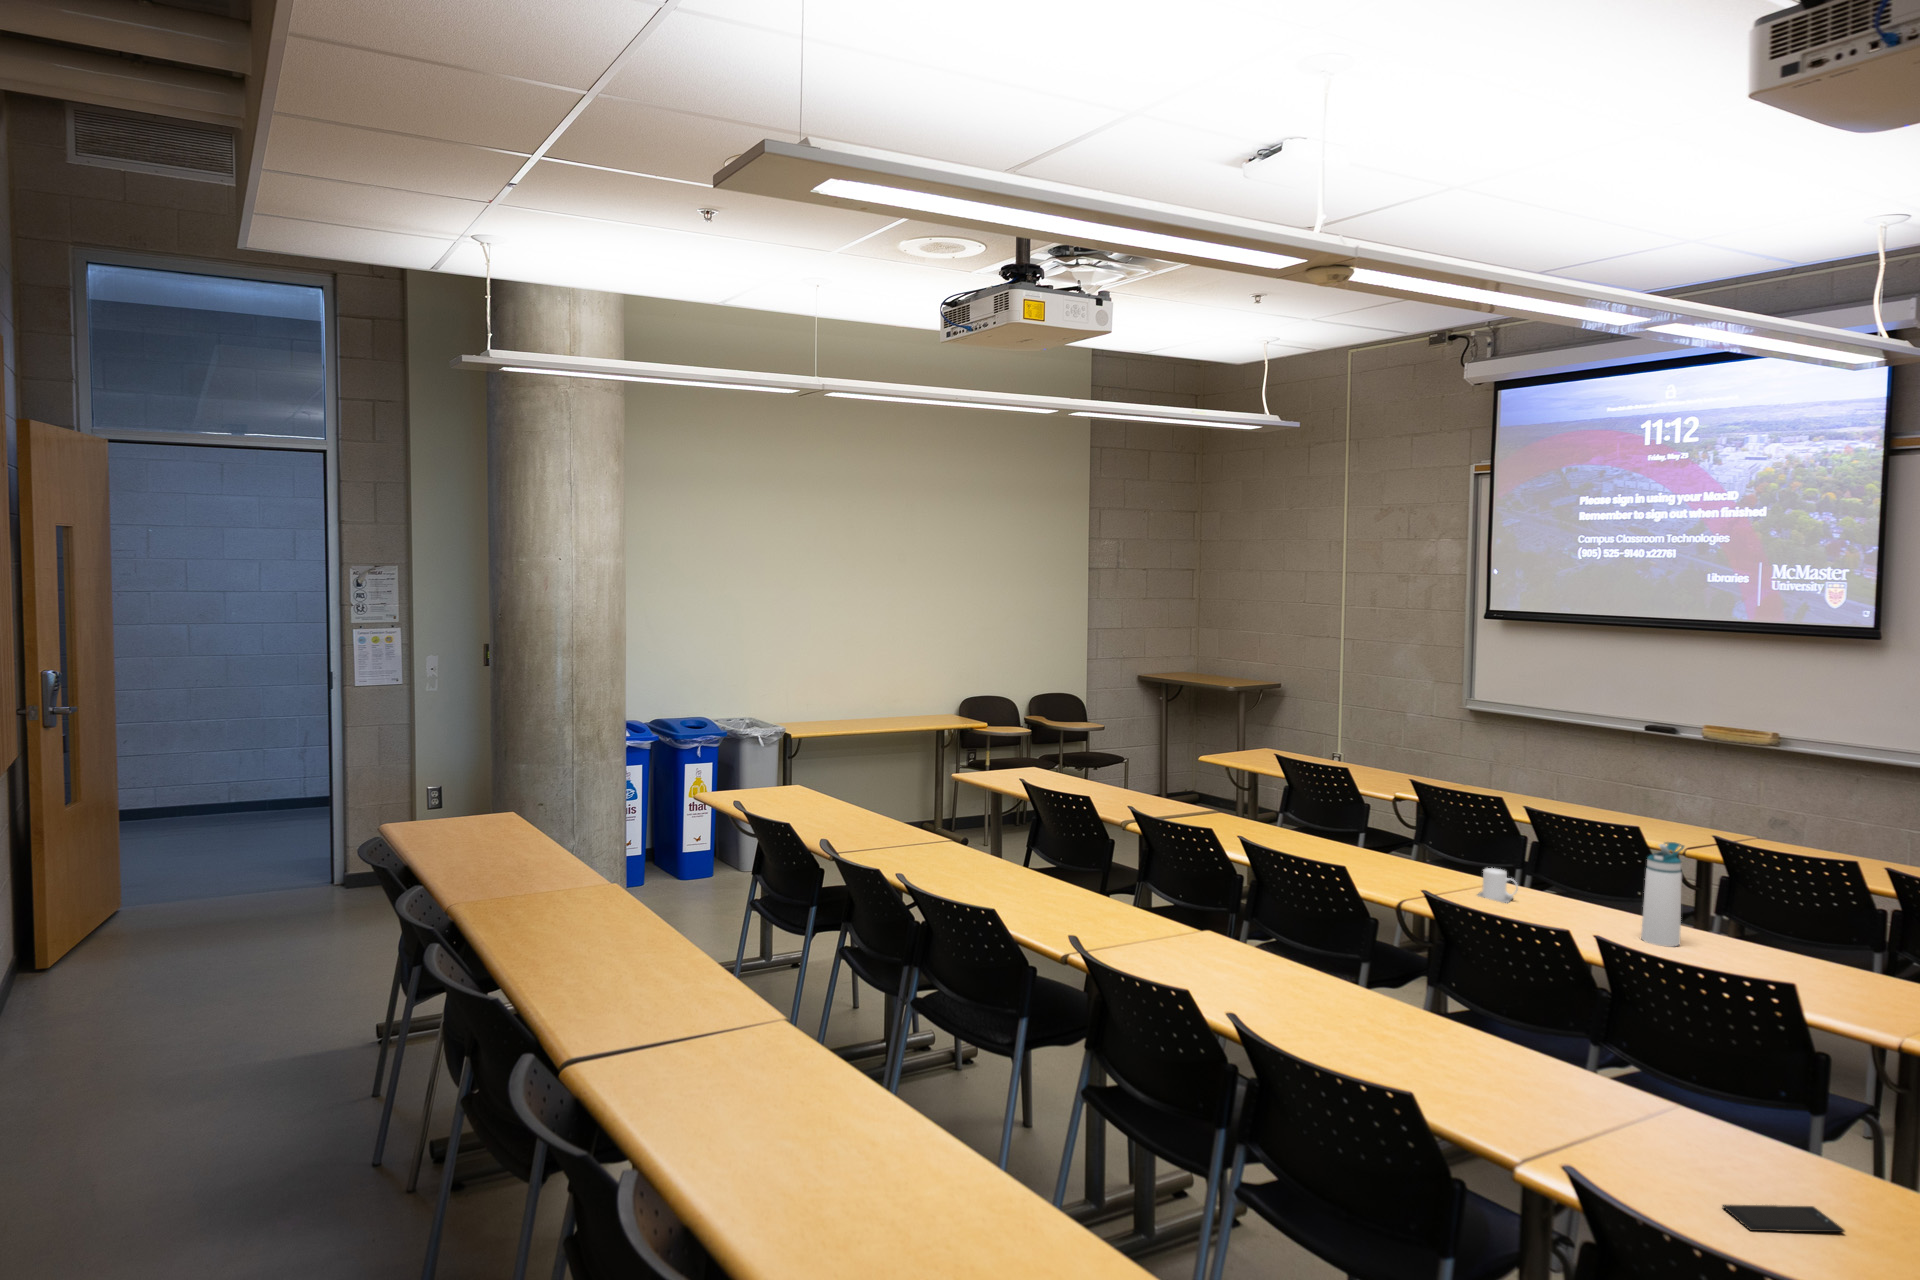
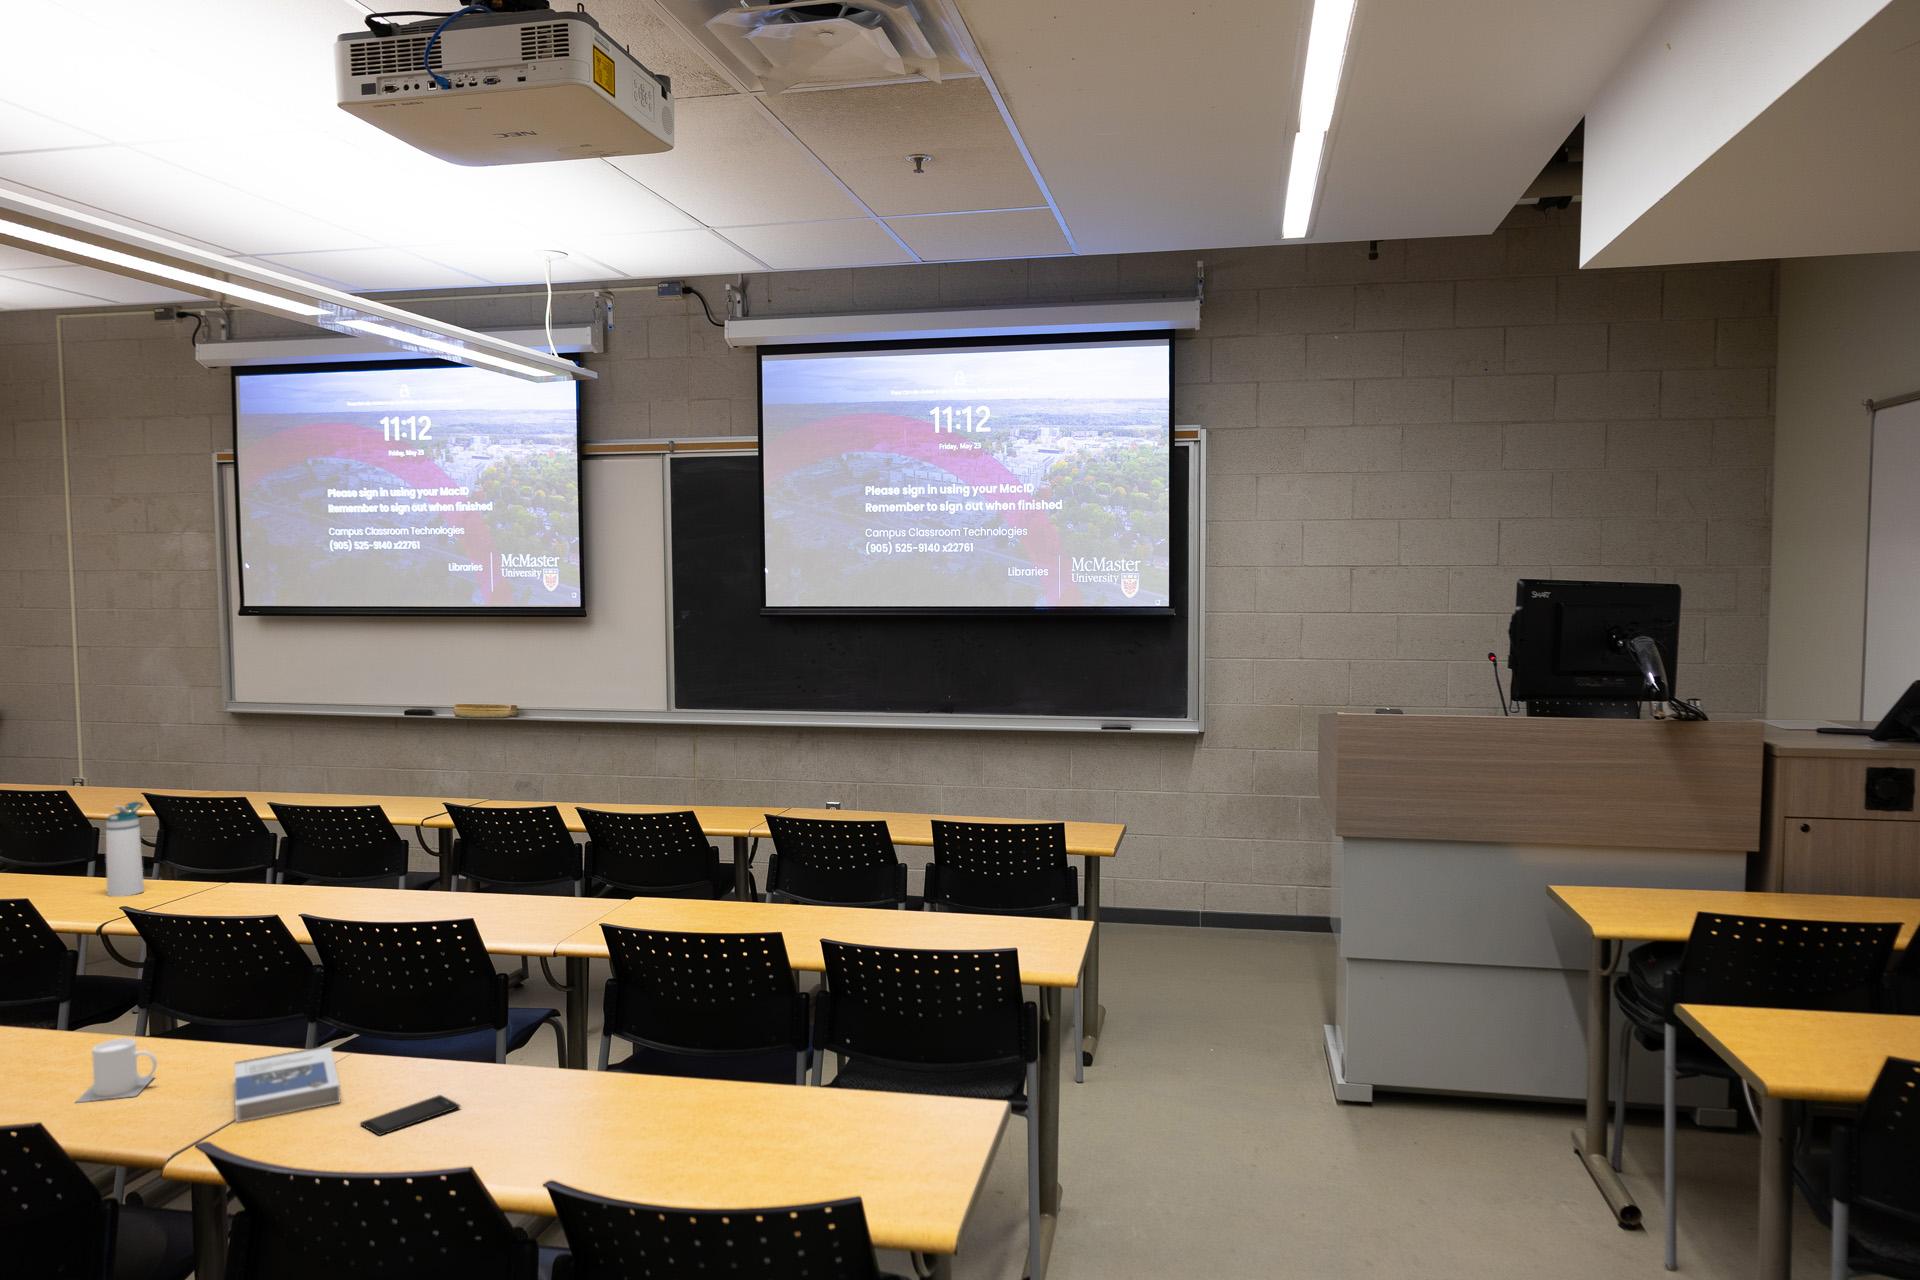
water bottle: present [1641,842,1684,947] -> present [106,802,144,897]
mug: present [1478,868,1518,903] -> present [76,1038,157,1103]
hardback book: none [1567,1085,1690,1170] -> present [234,1046,340,1122]

